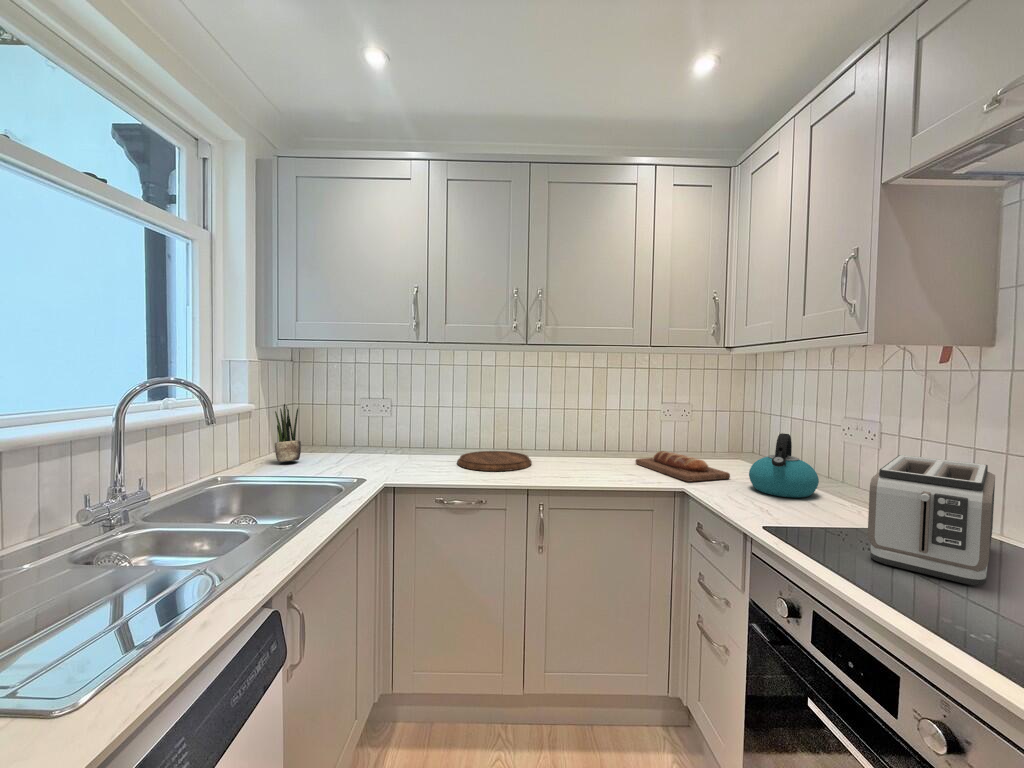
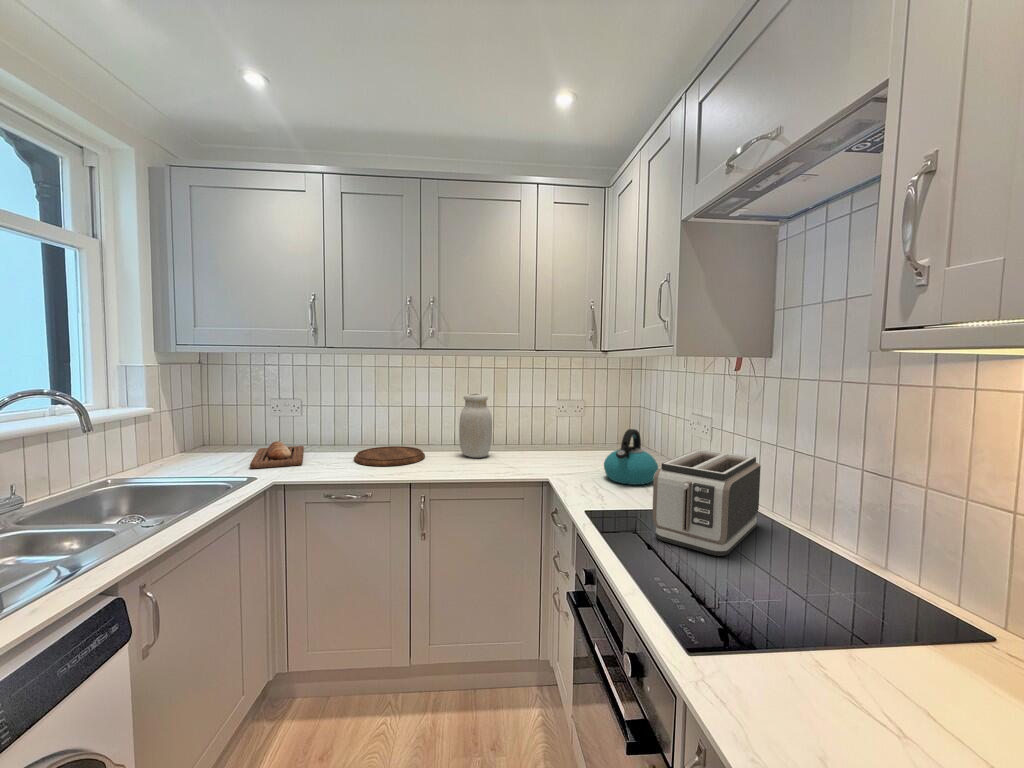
jar: none [568,394,605,464] -> present [459,393,492,458]
potted plant: present [275,404,301,462] -> none [174,405,202,461]
bread loaf: present [636,451,730,482] -> present [250,441,304,468]

